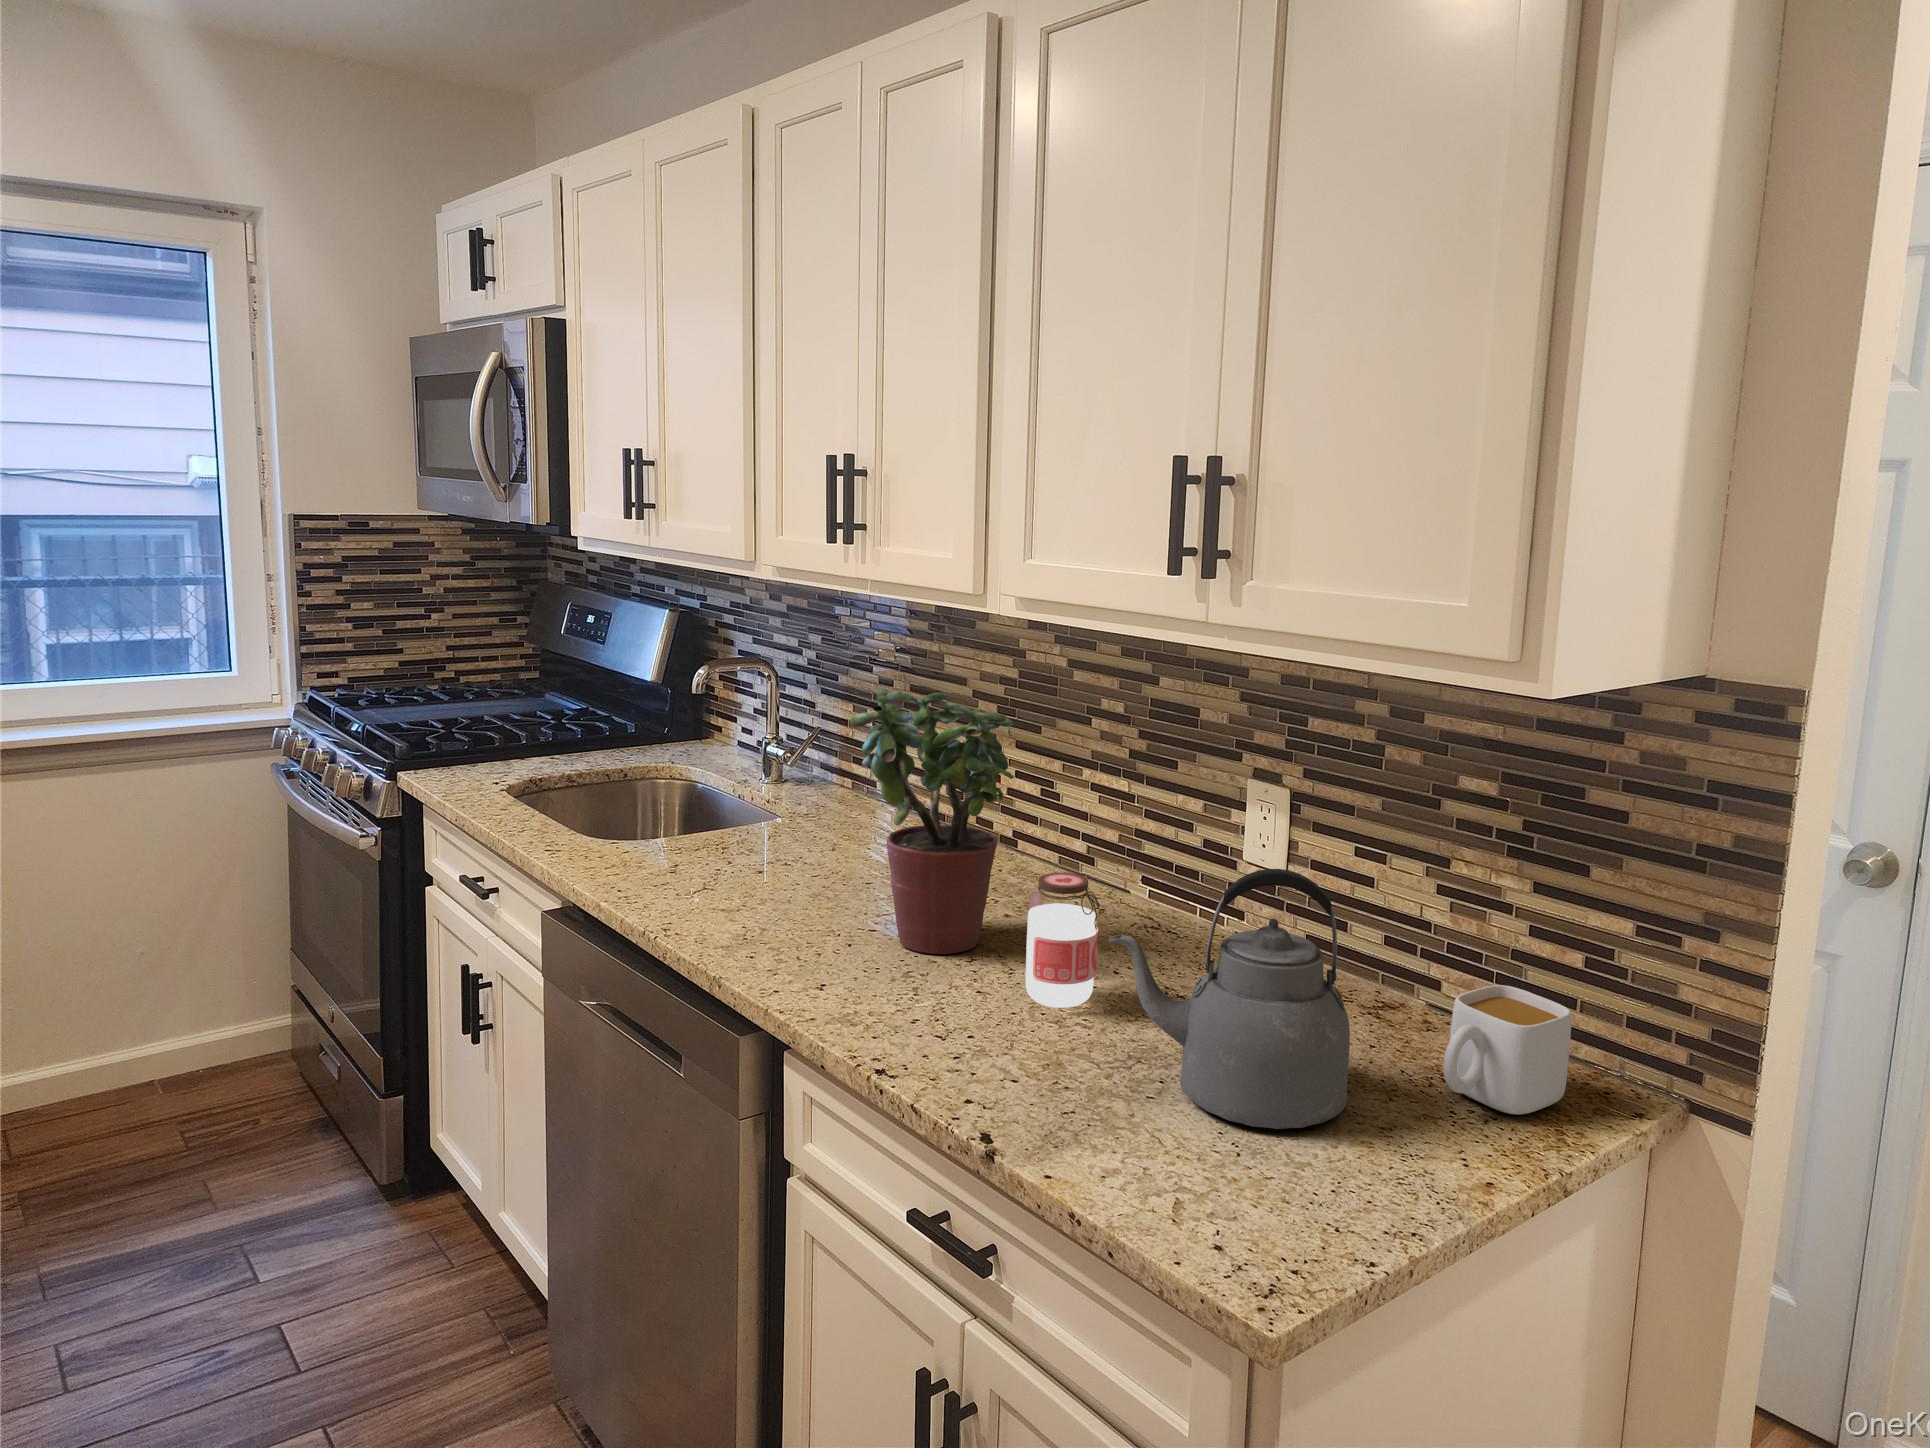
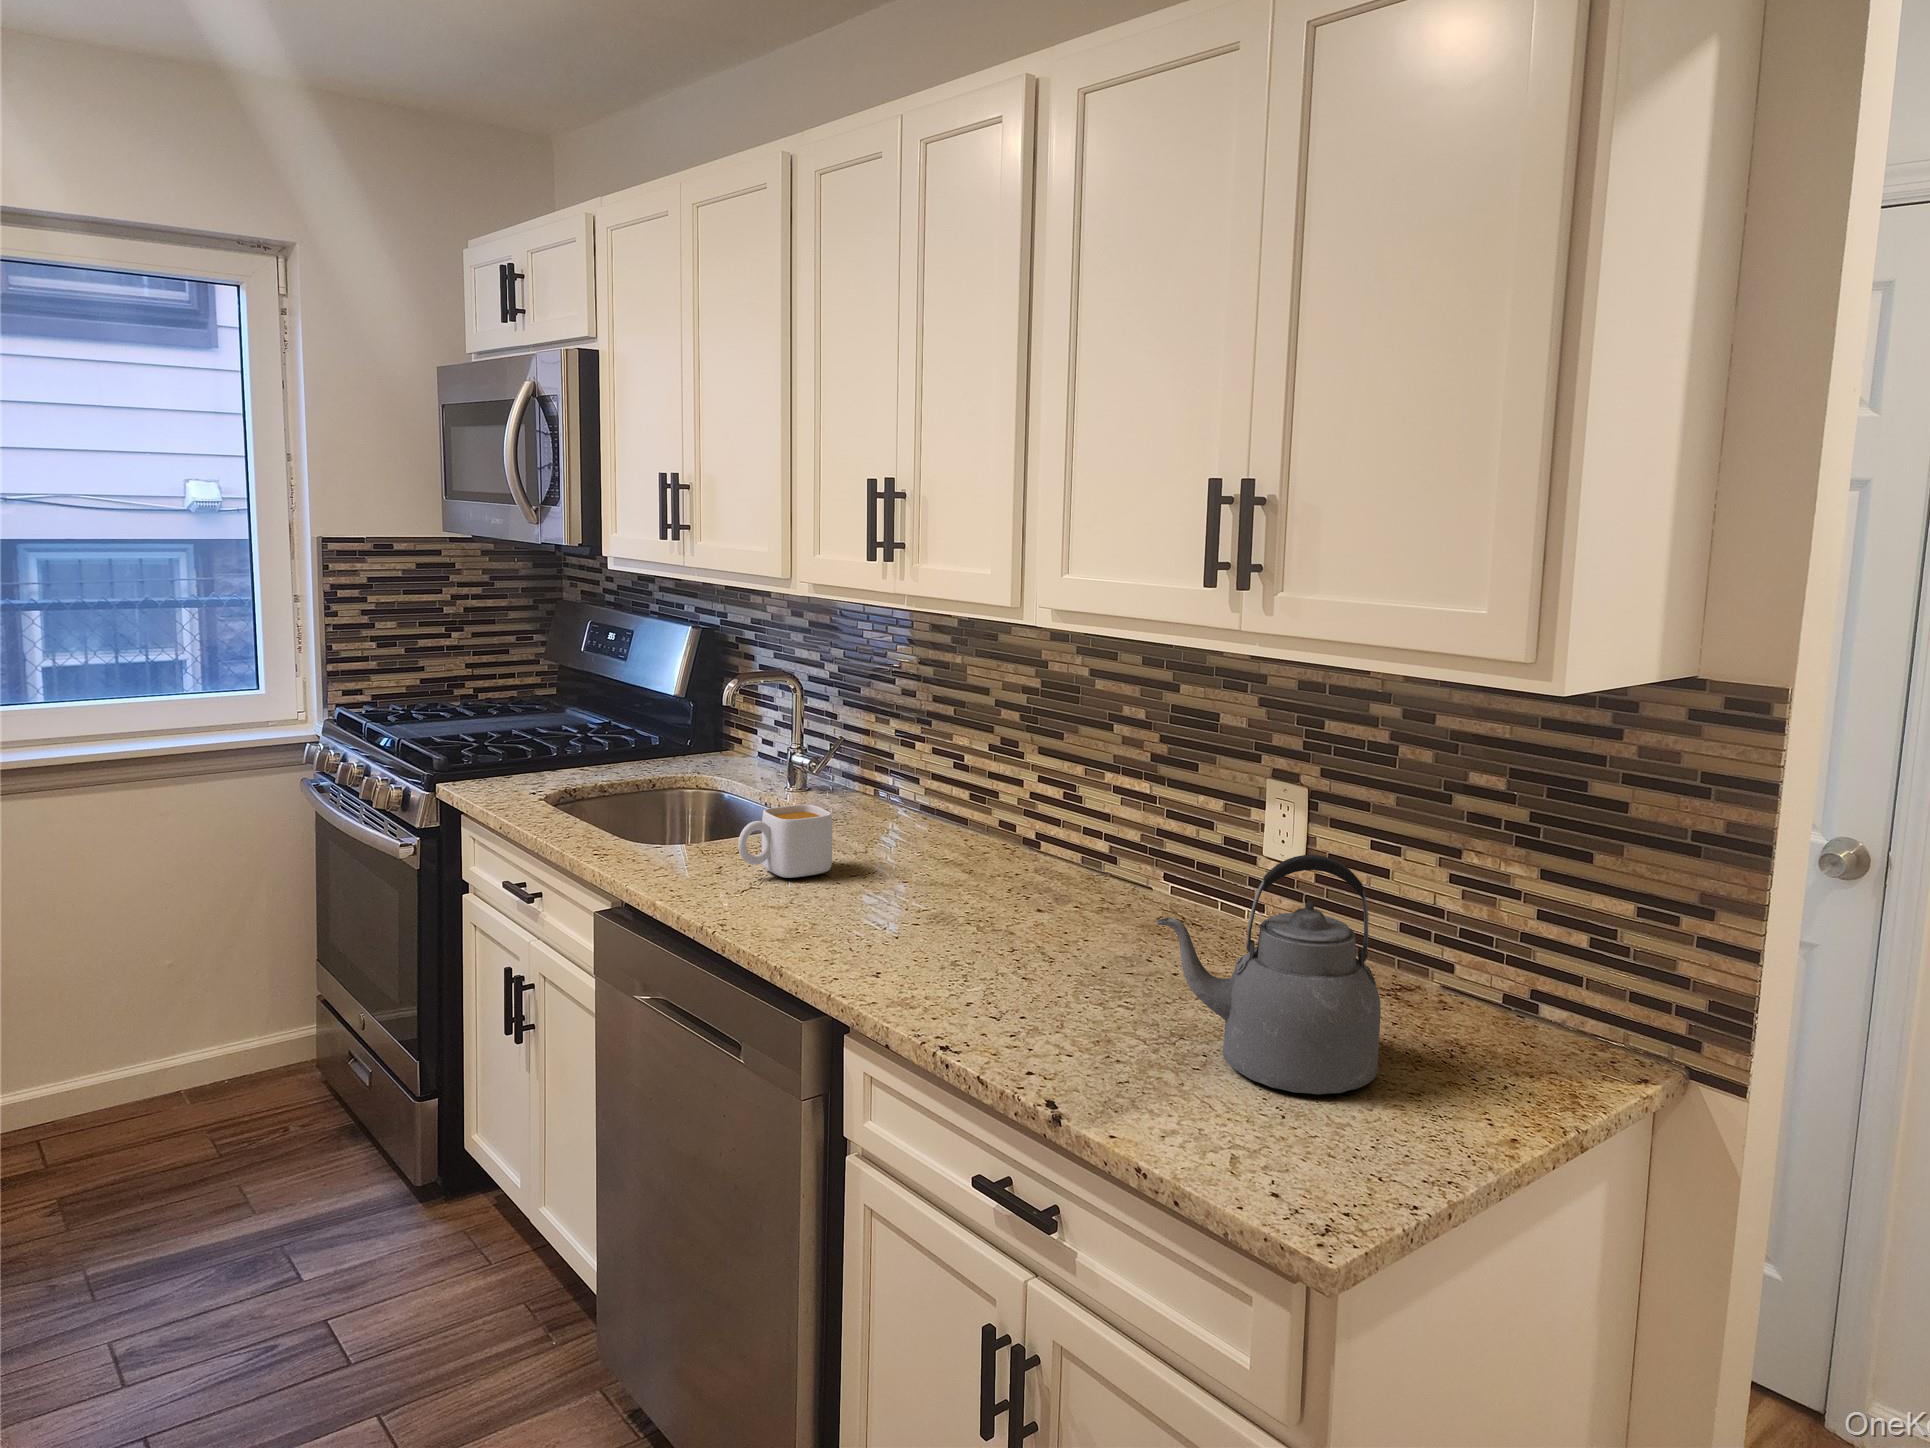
potted plant: present [850,689,1014,954] -> none [899,695,1053,944]
jar: present [1026,873,1101,1008] -> none [1066,865,1139,992]
mug: present [1443,985,1571,1114] -> present [738,804,832,878]

